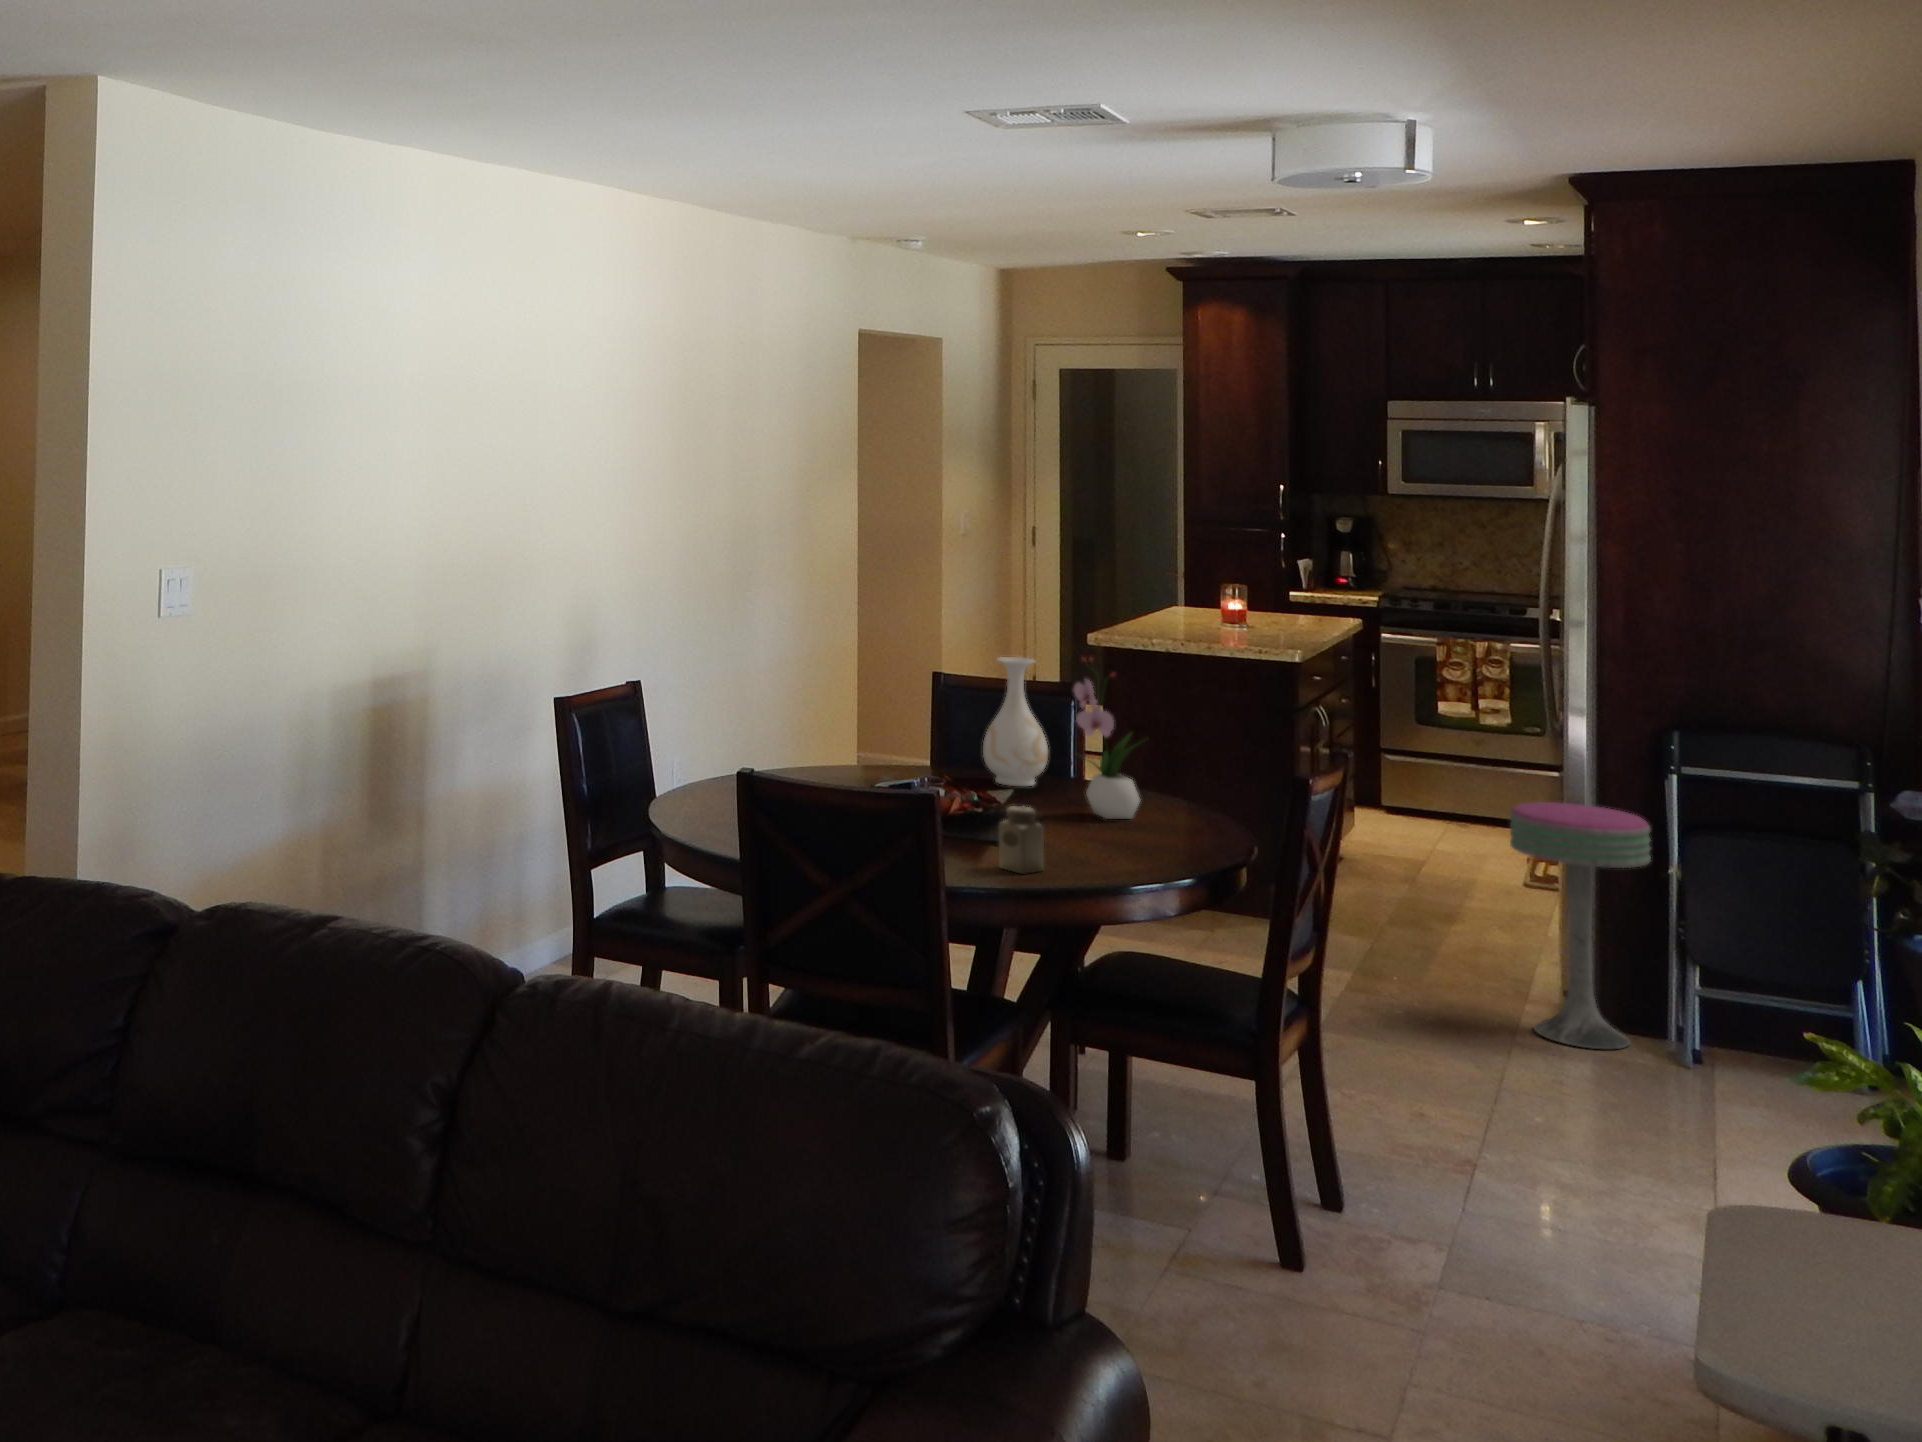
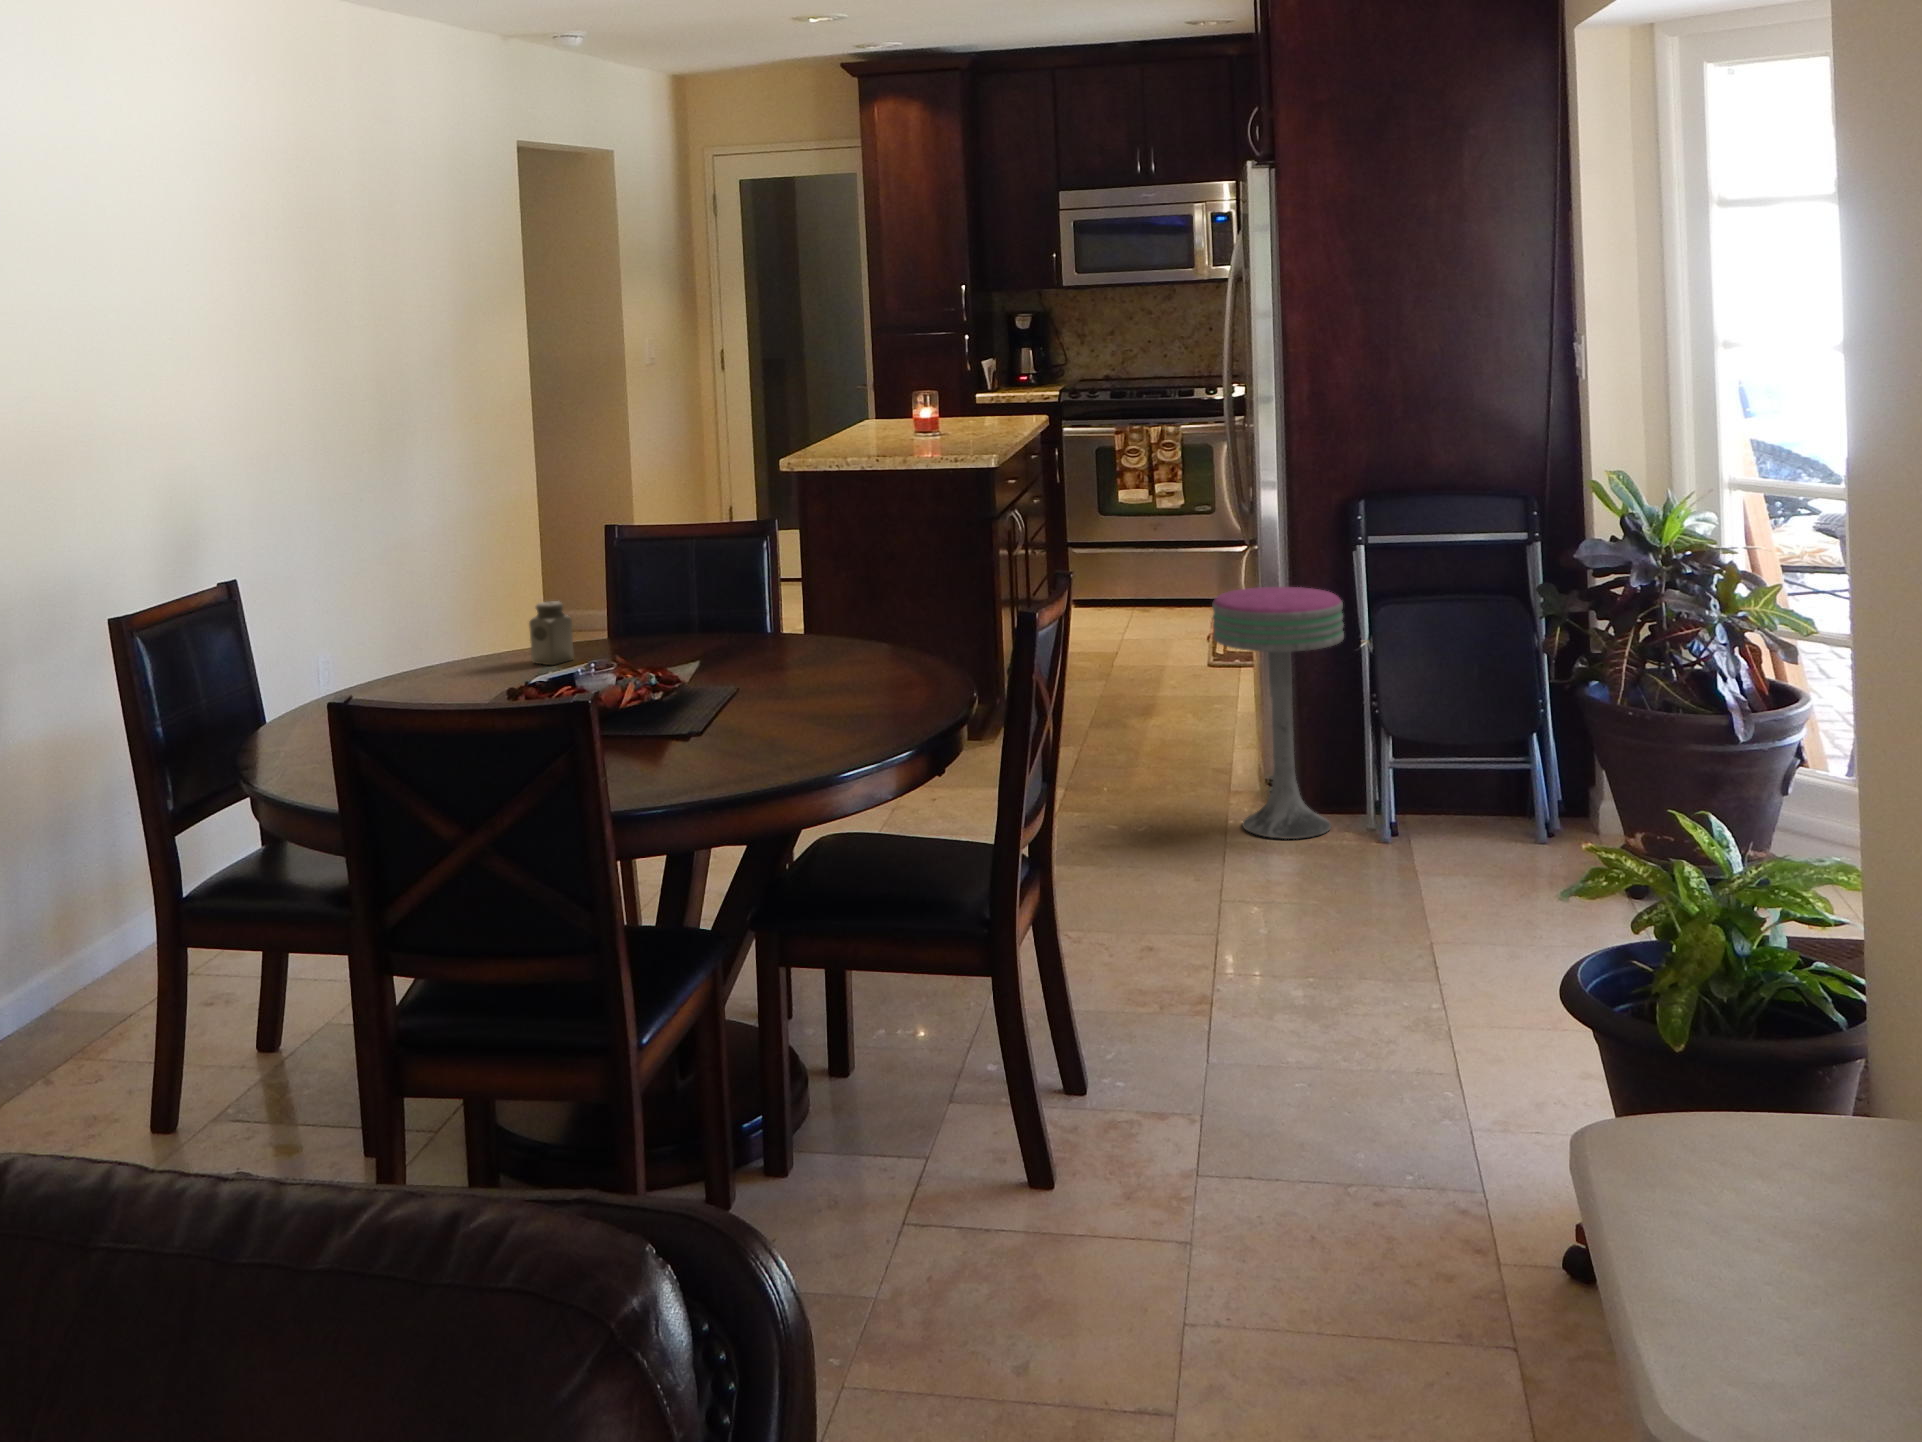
vase: present [983,657,1048,786] -> none [664,499,740,654]
flower arrangement: present [1074,658,1142,819] -> none [764,491,853,683]
salt shaker: present [998,806,1044,874] -> present [529,601,574,665]

